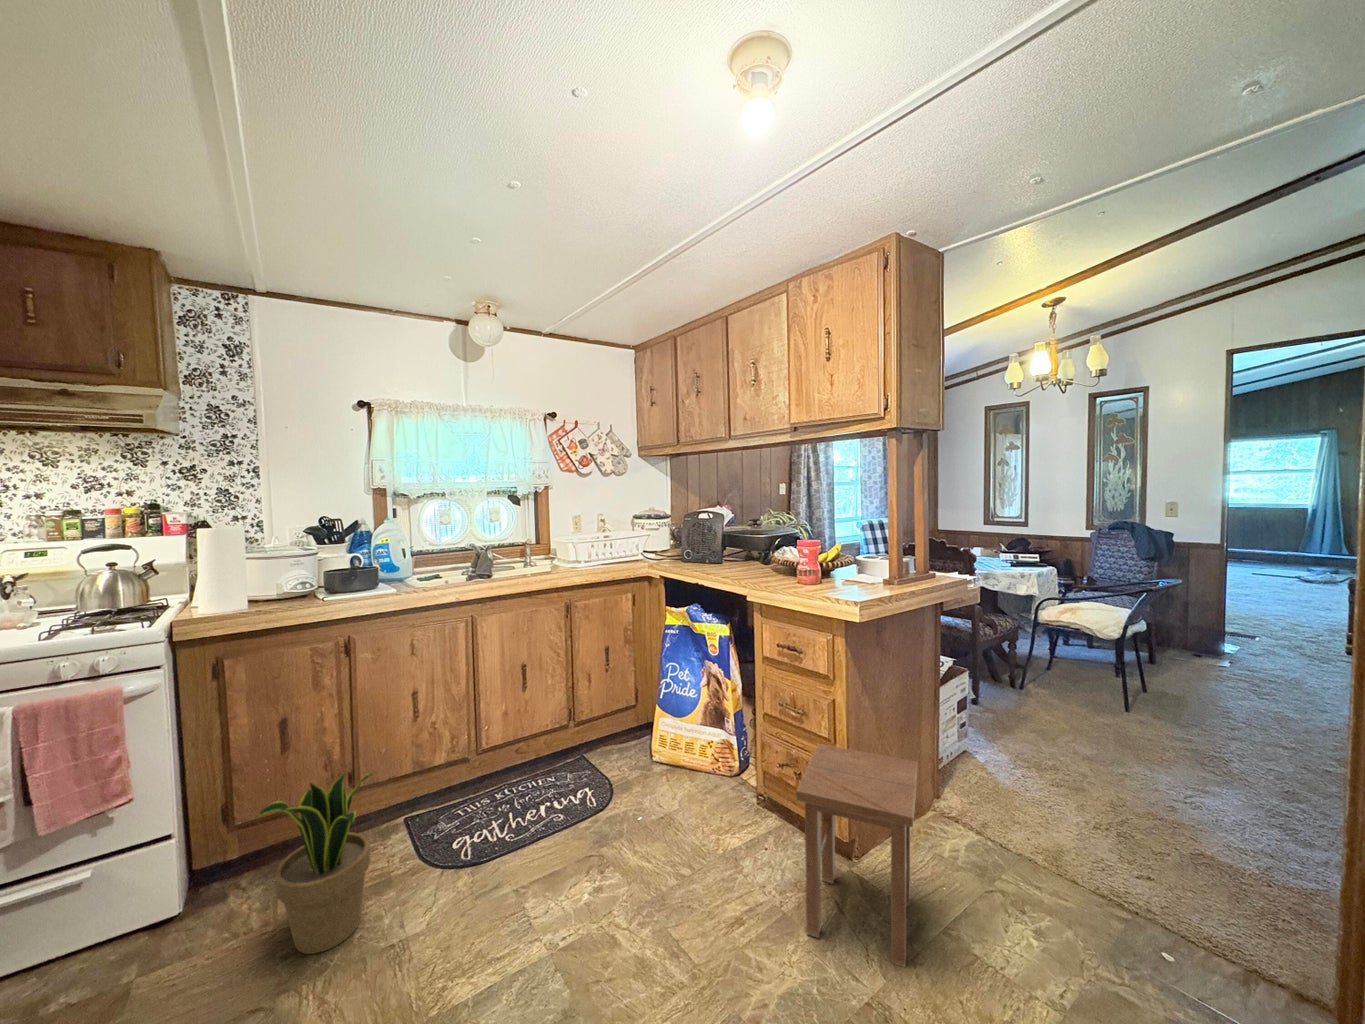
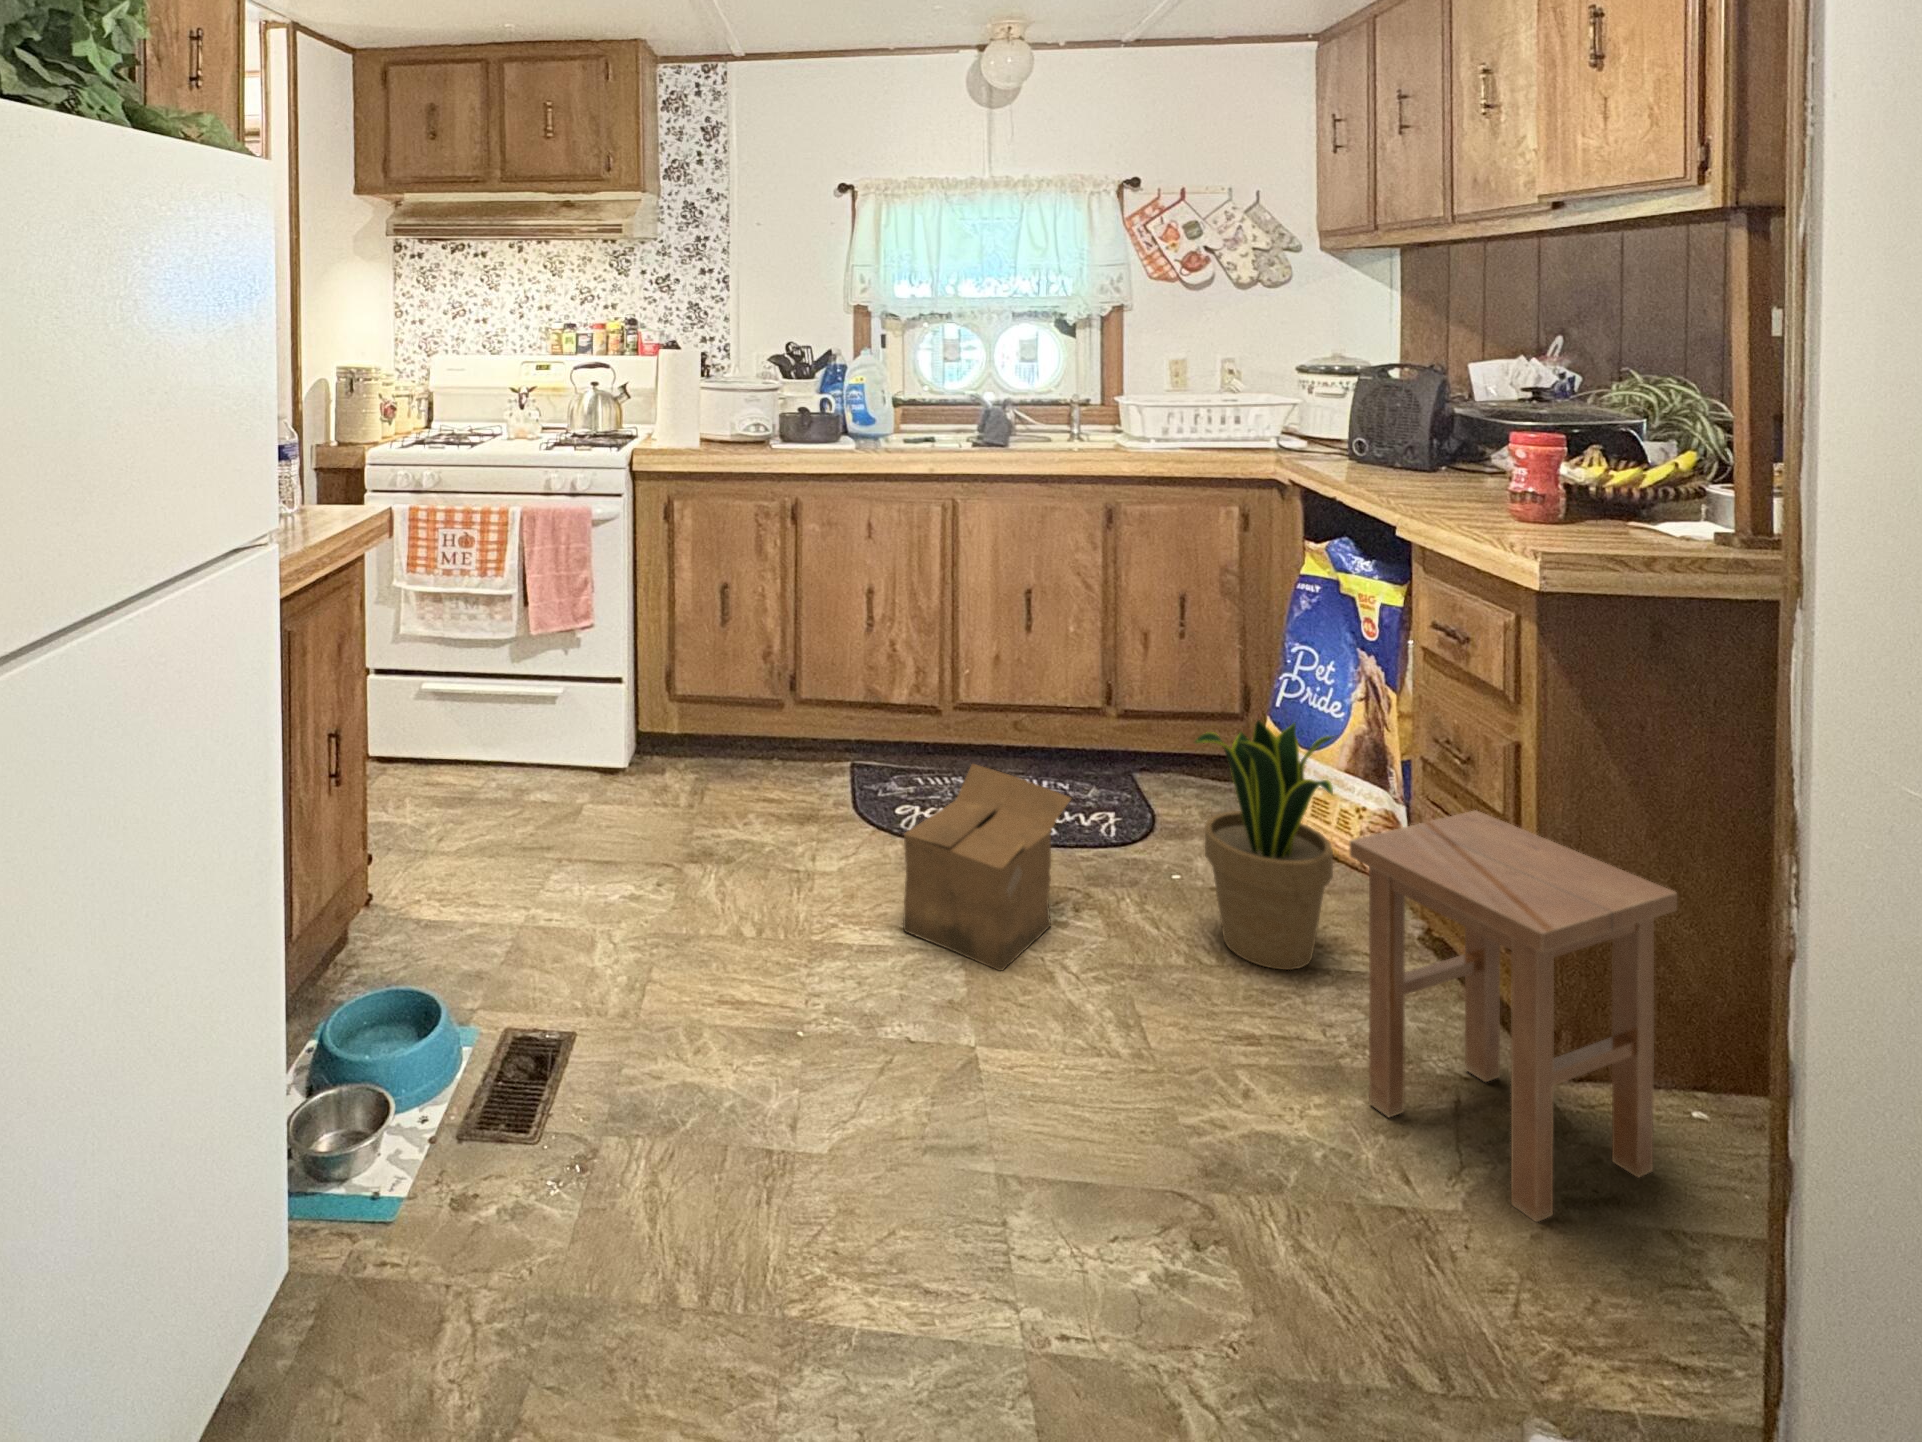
potted plant: present [257,773,372,954] -> present [1195,720,1338,970]
cardboard box: none [498,804,596,961] -> present [903,764,1071,971]

